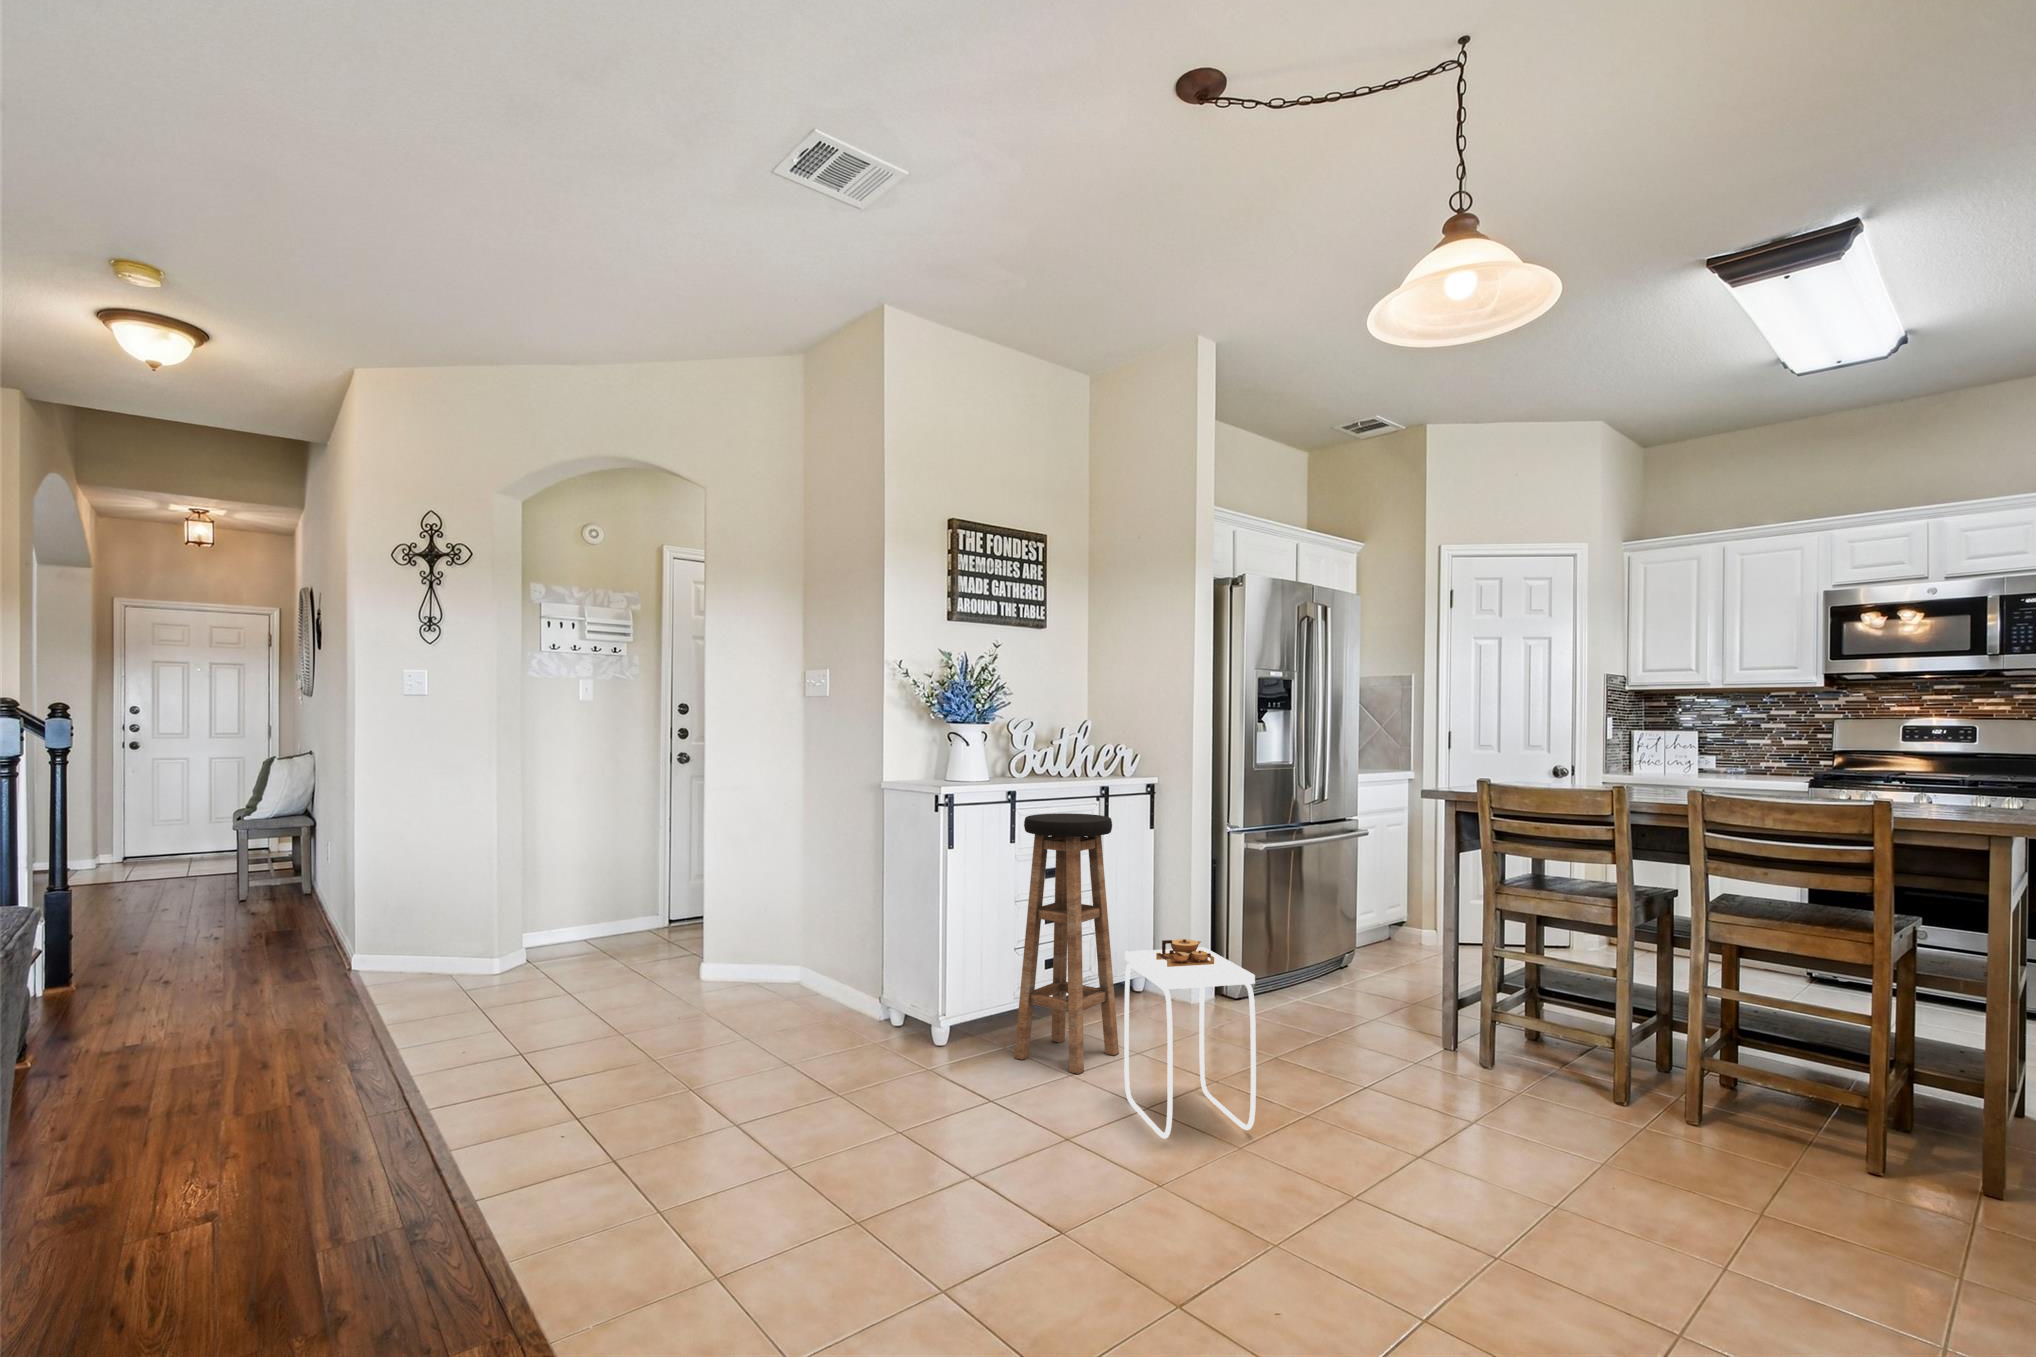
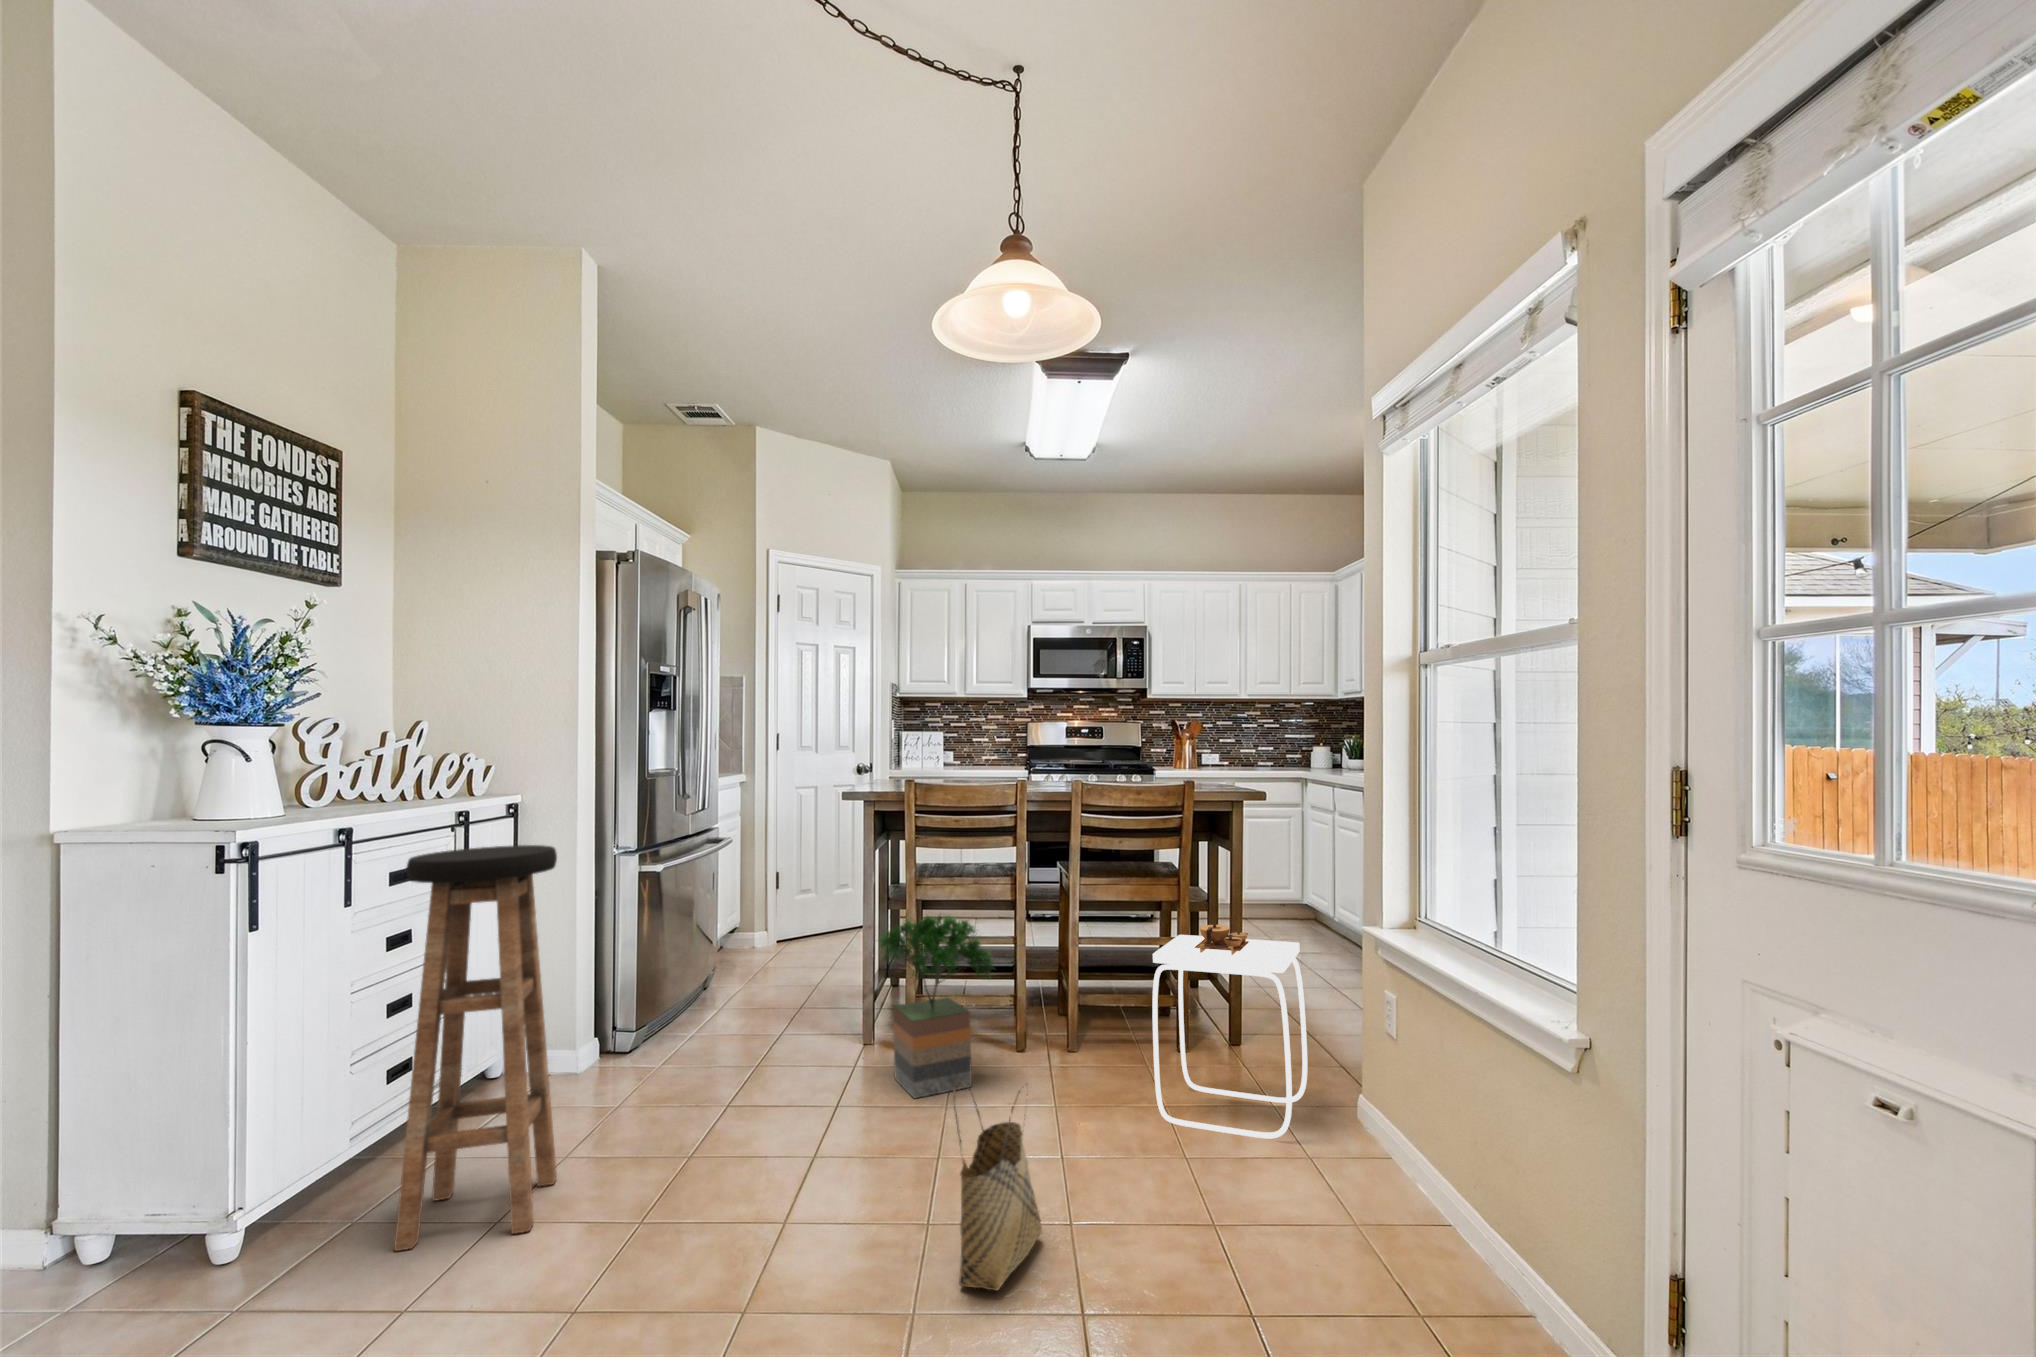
potted tree: none [1386,924,1505,1103] -> present [879,916,993,1099]
side table: present [1124,939,1256,1138] -> present [1152,924,1307,1139]
woven basket: none [1269,1052,1370,1221] -> present [953,1079,1042,1290]

